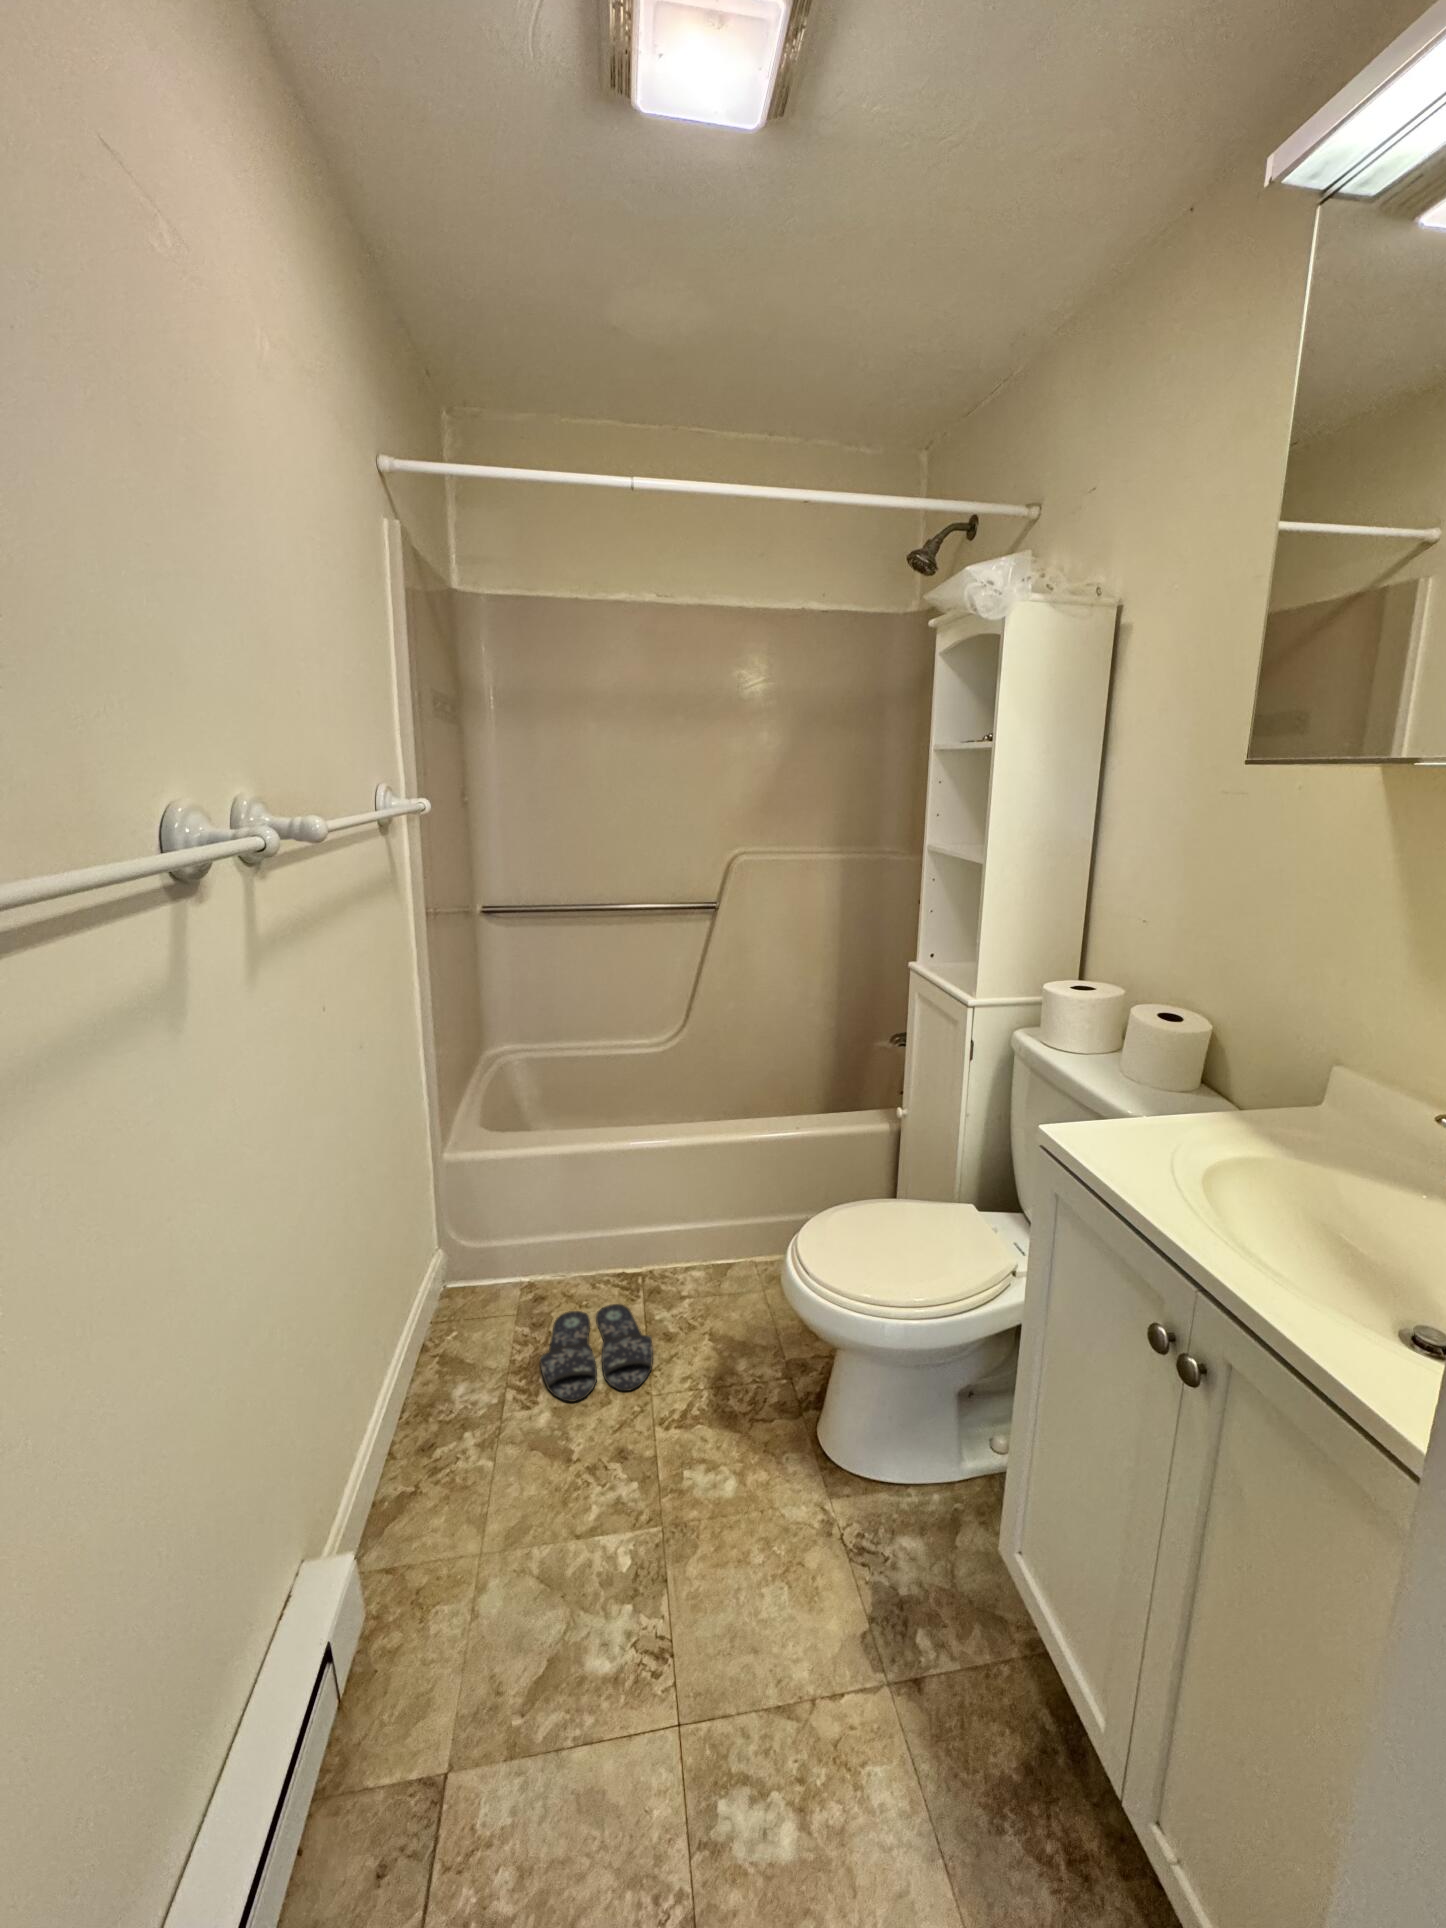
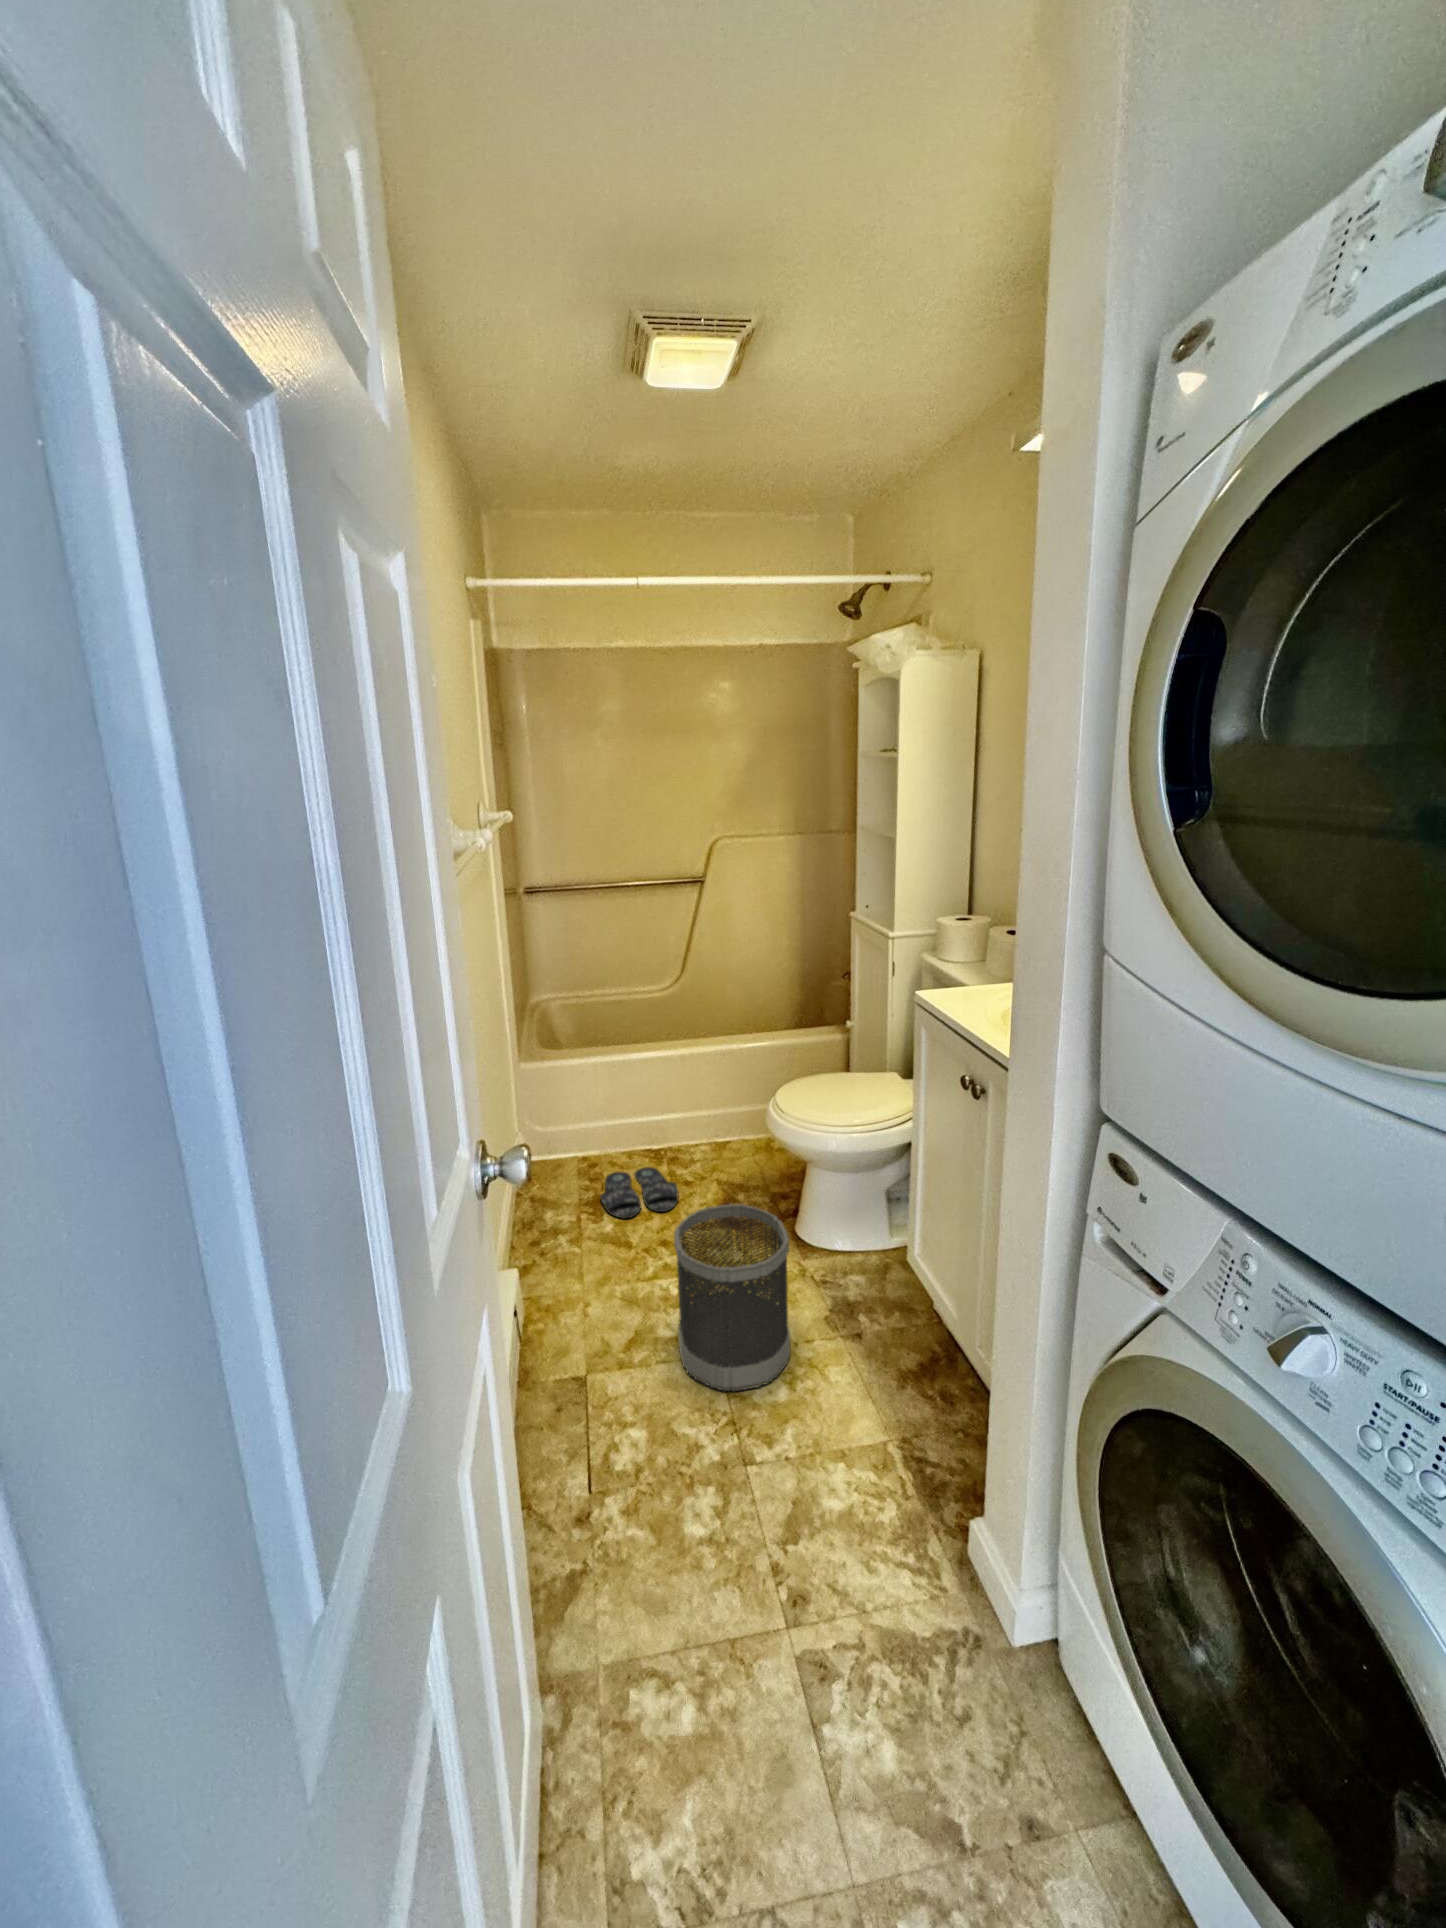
wastebasket: none [613,1451,809,1835] -> present [674,1204,790,1391]

